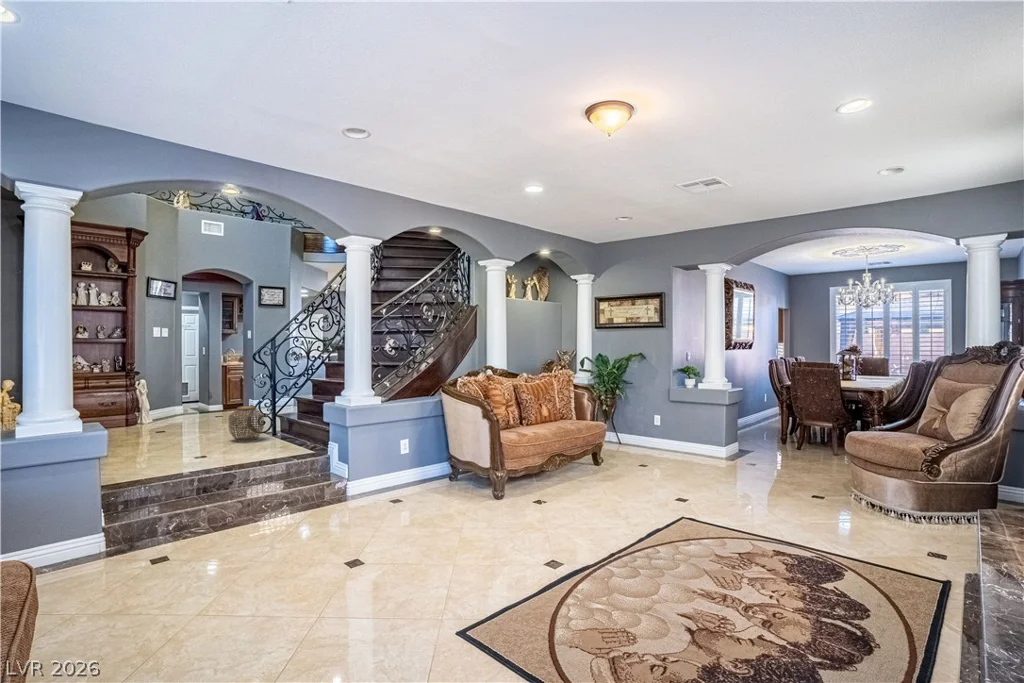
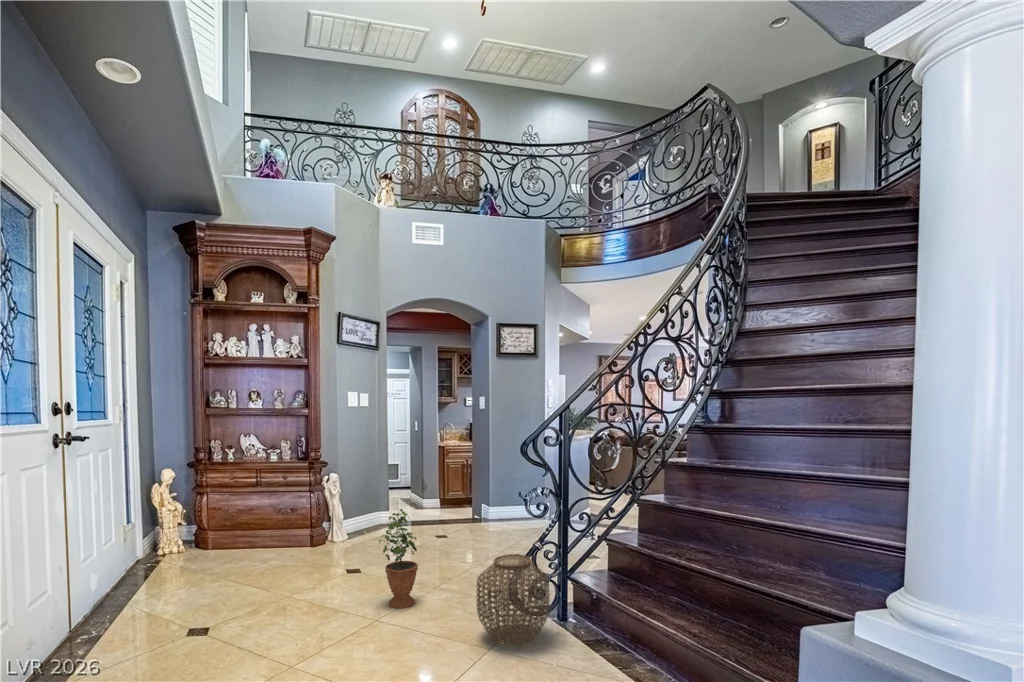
potted plant: none [178,389,200,436] -> present [379,508,418,608]

